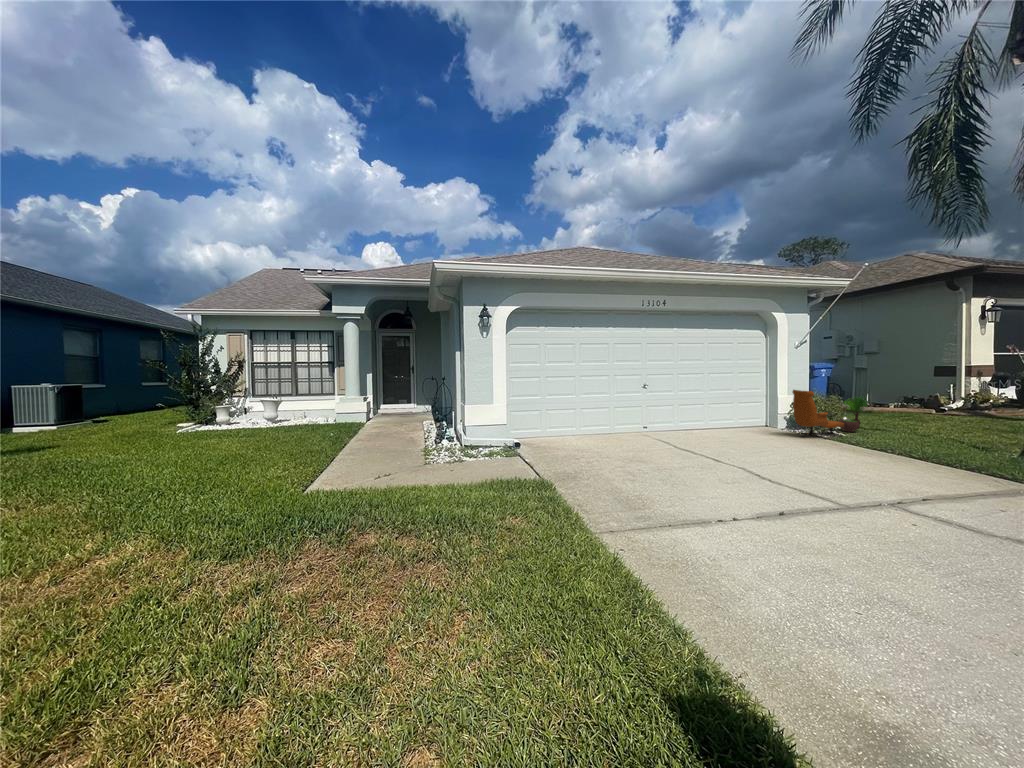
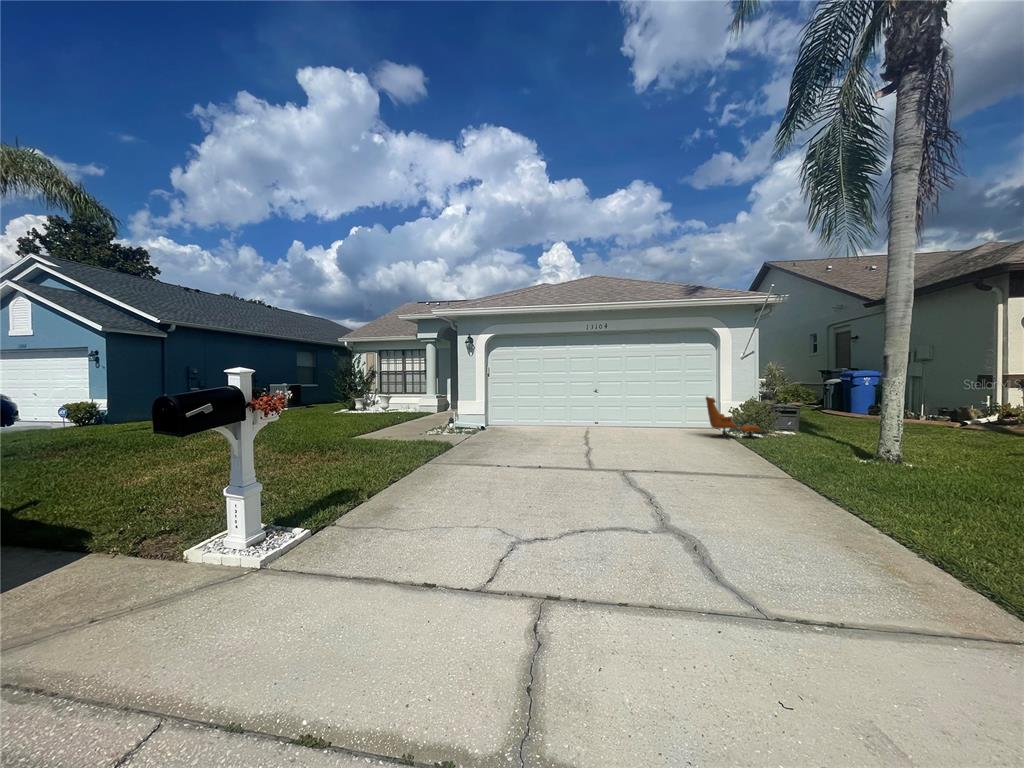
potted tree: present [839,397,867,432] -> none [771,402,796,437]

